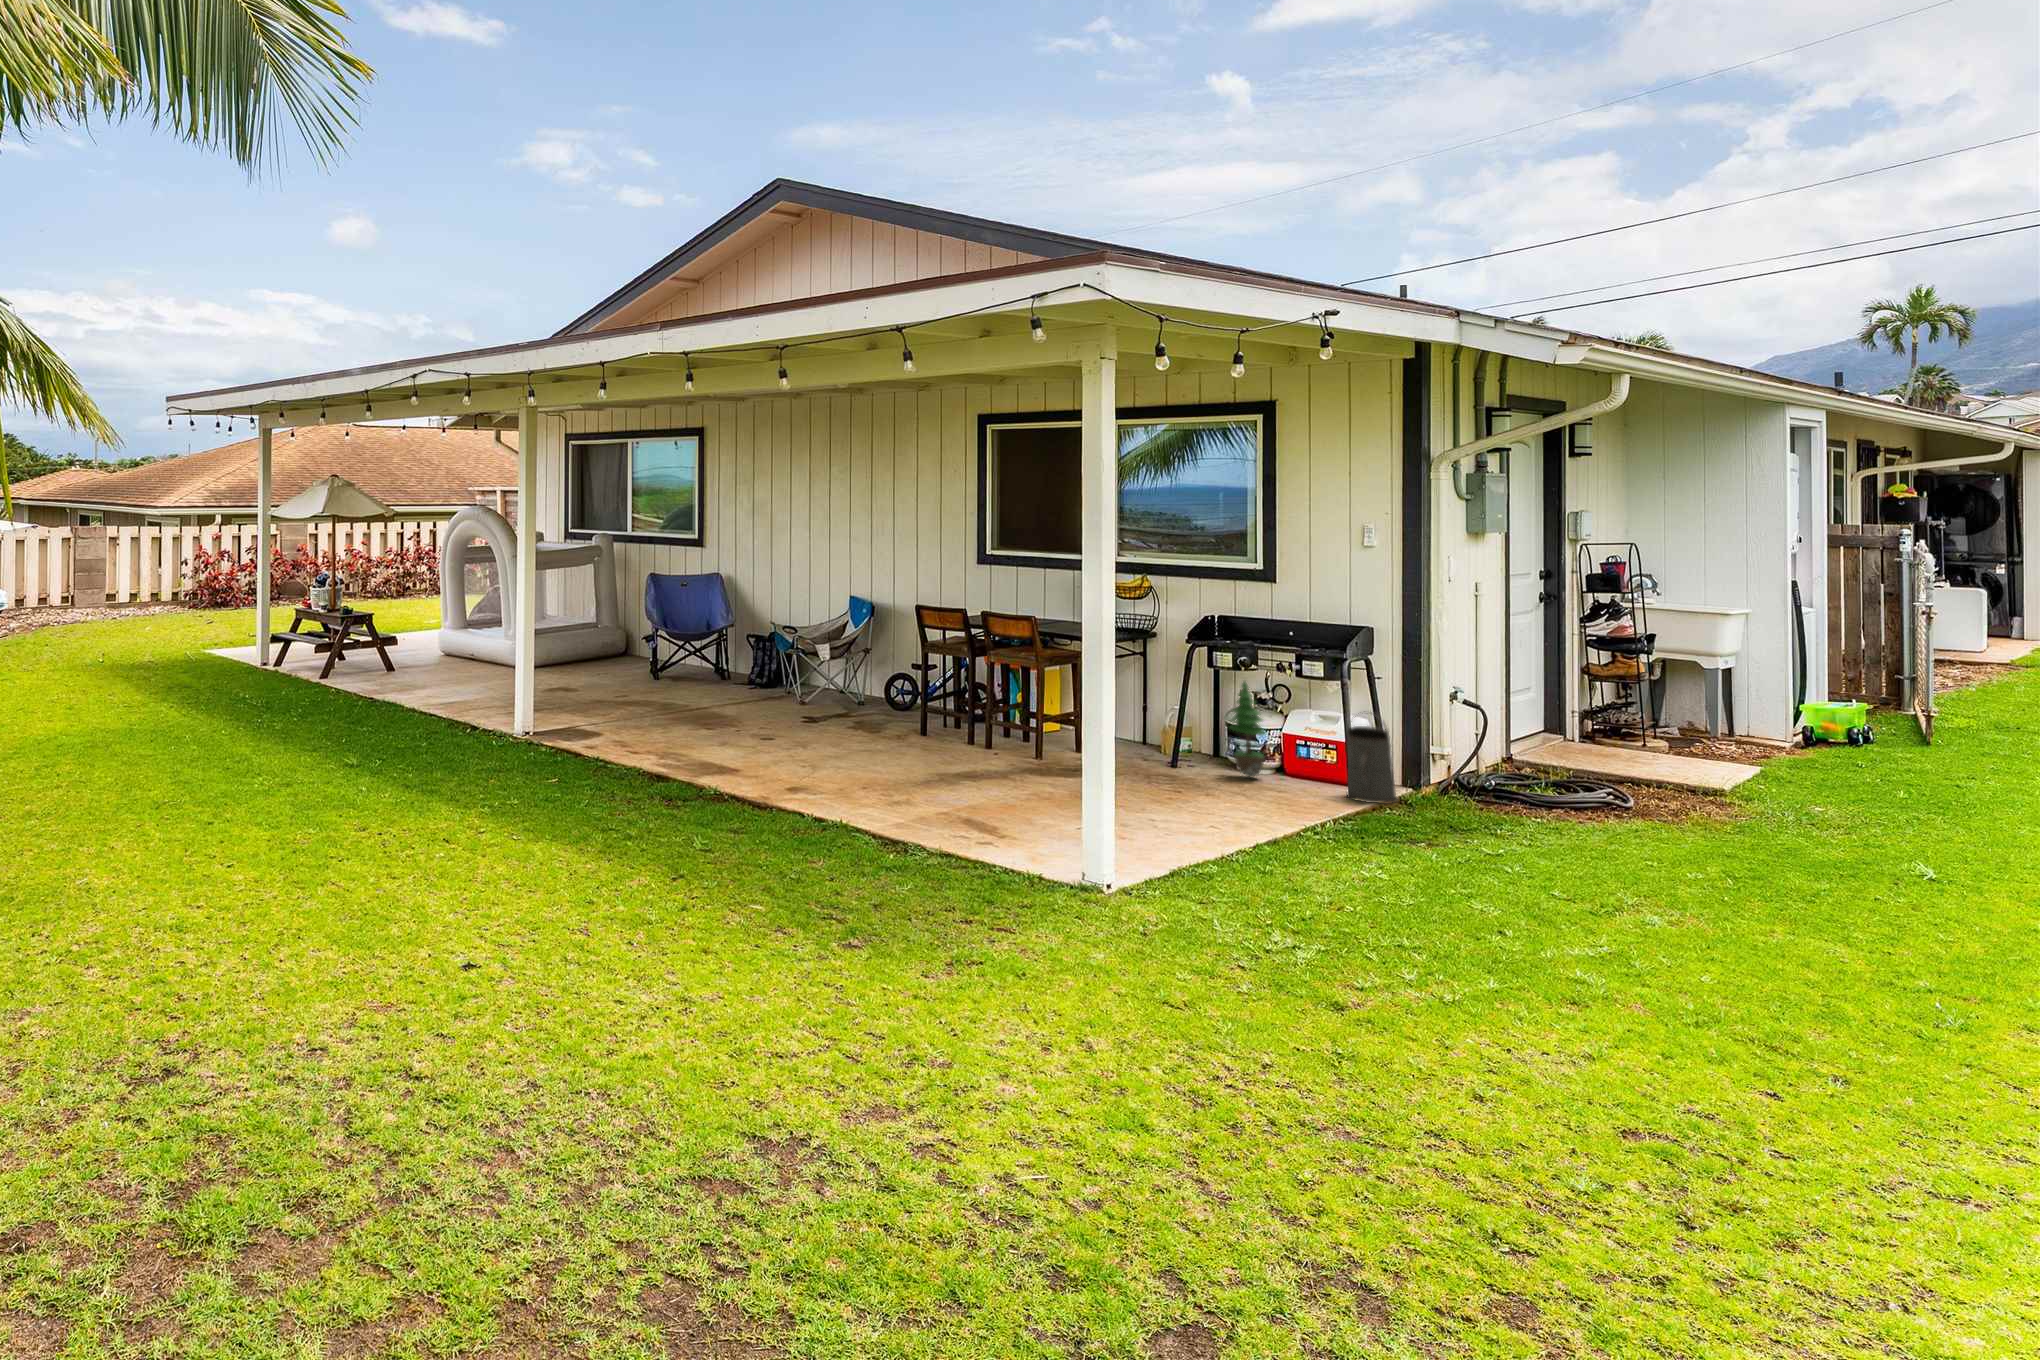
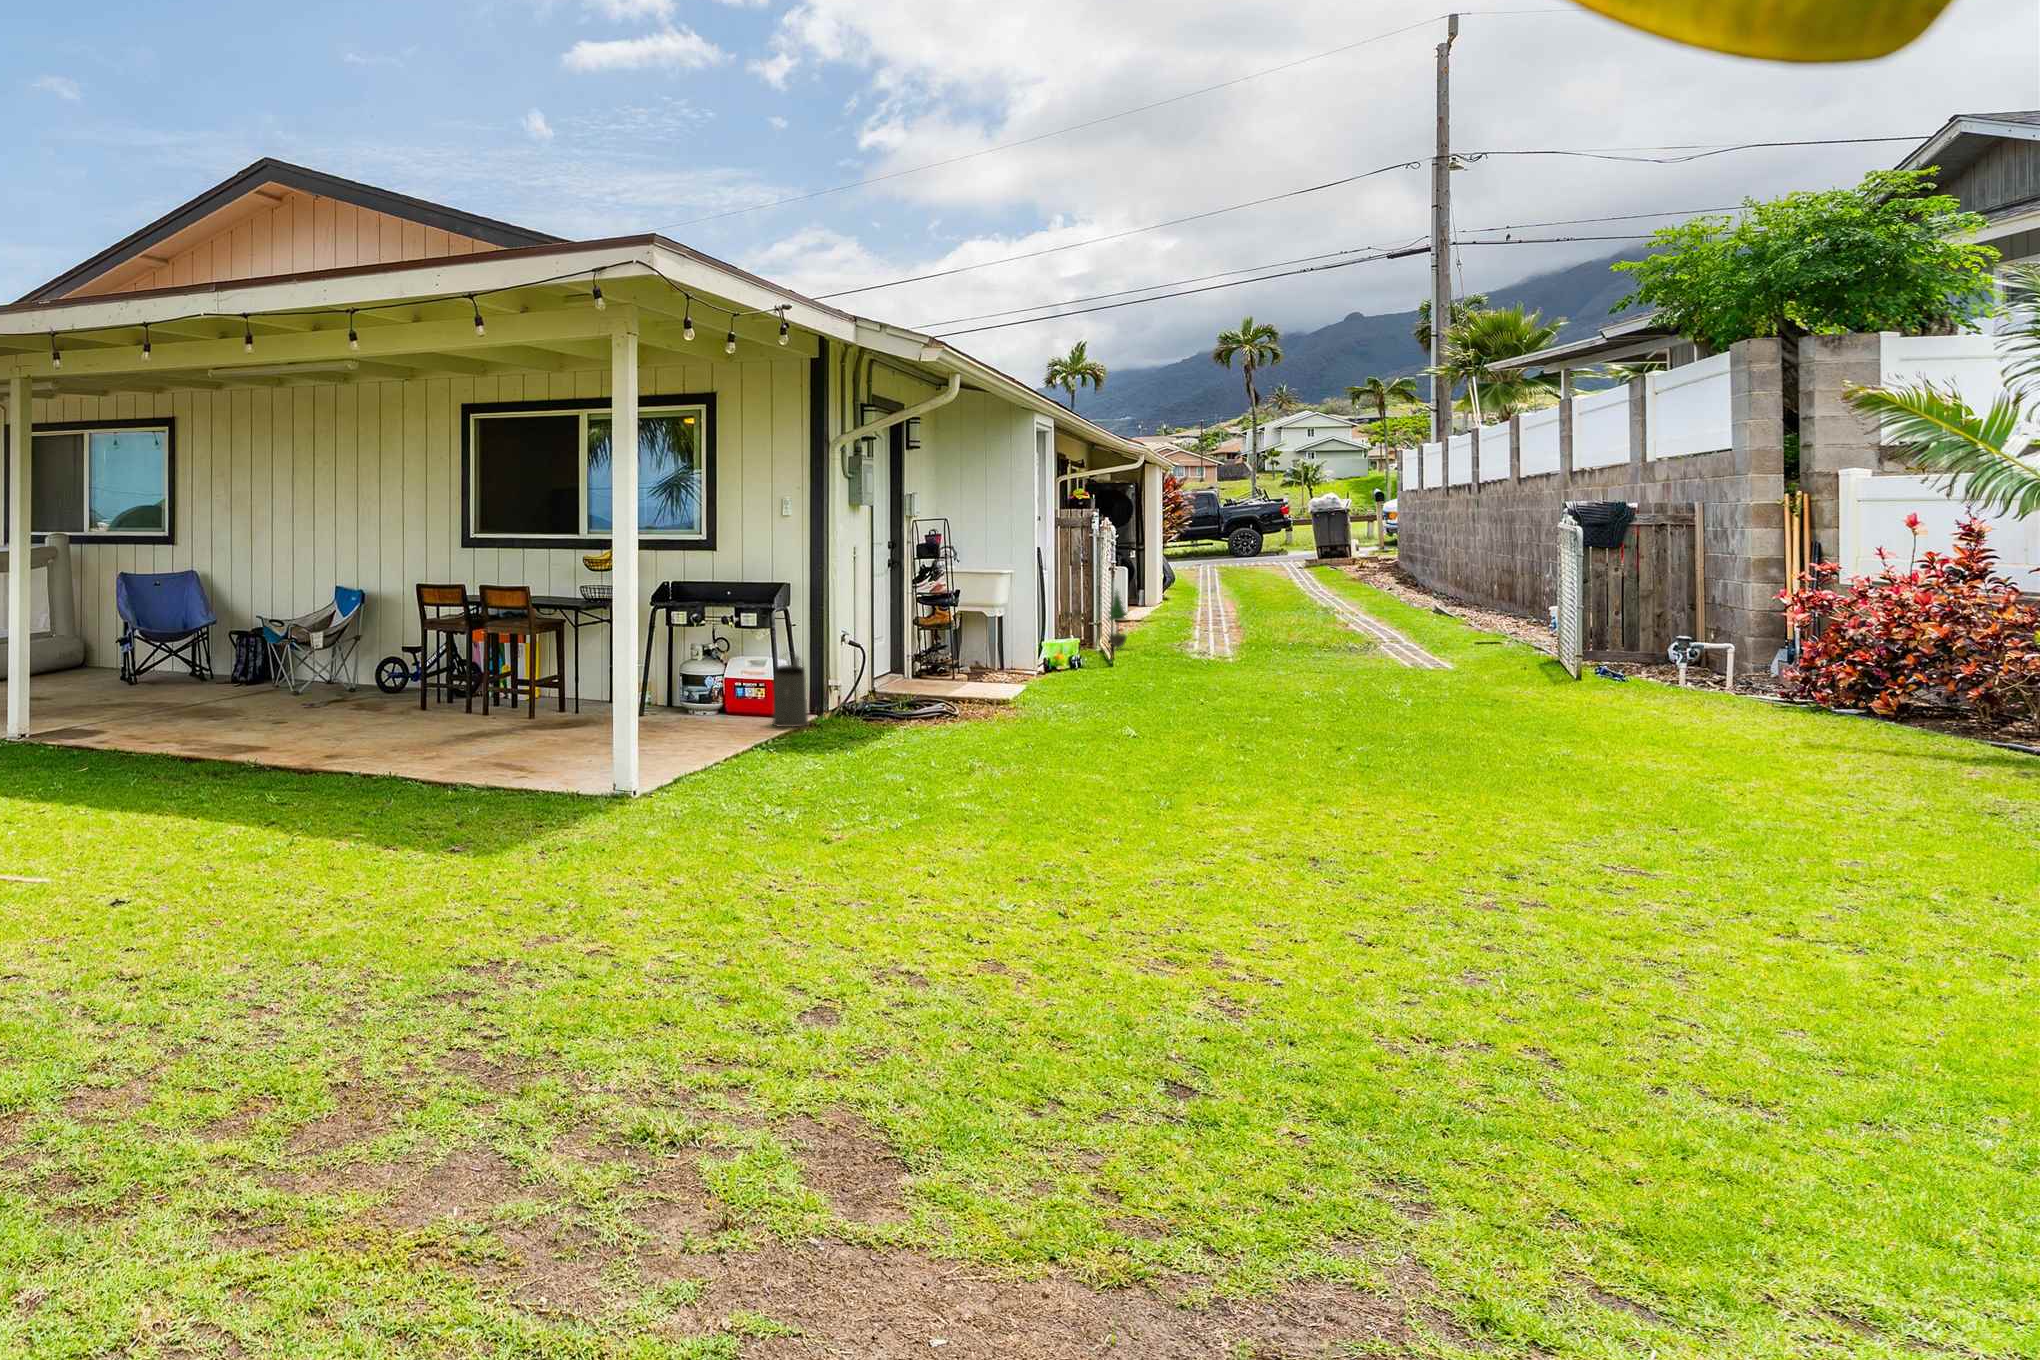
potted tree: present [1230,682,1266,777] -> present [1108,591,1127,649]

